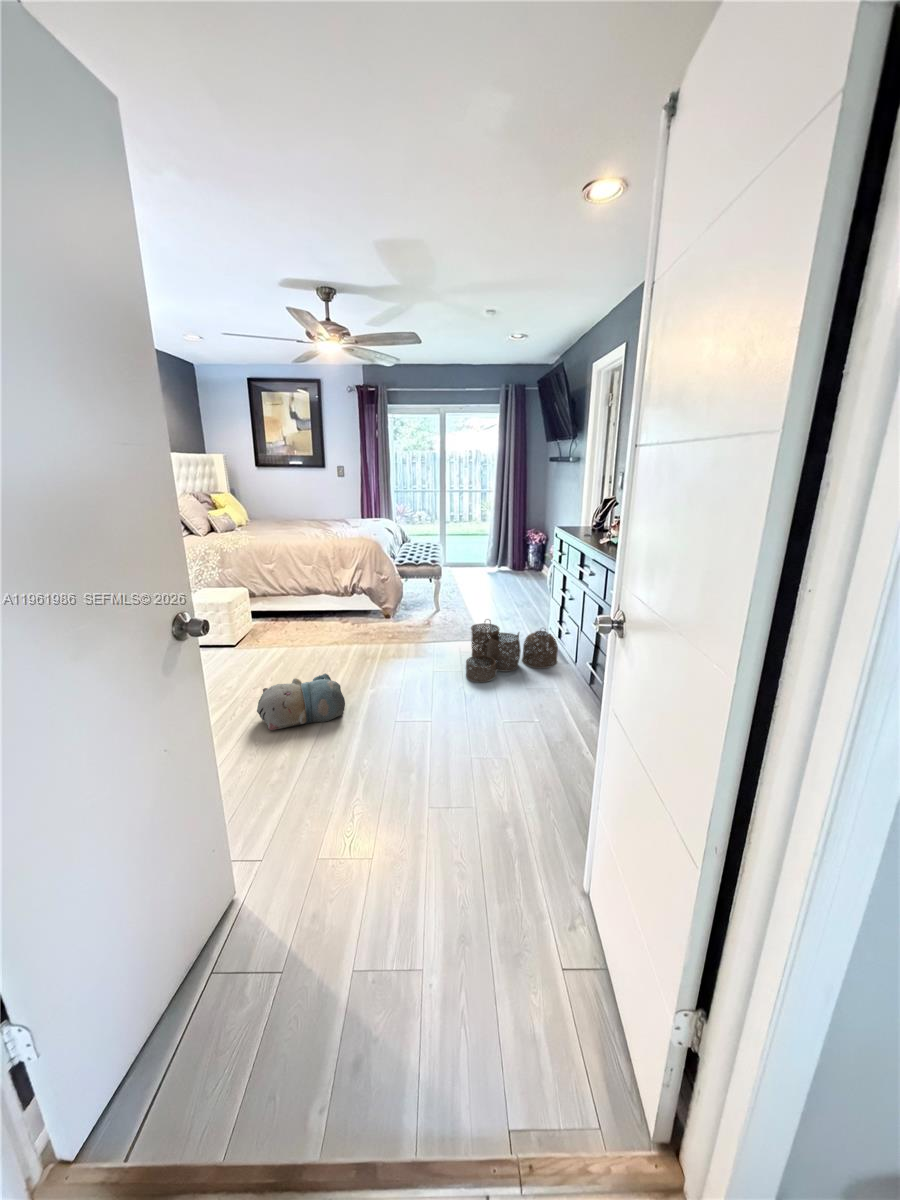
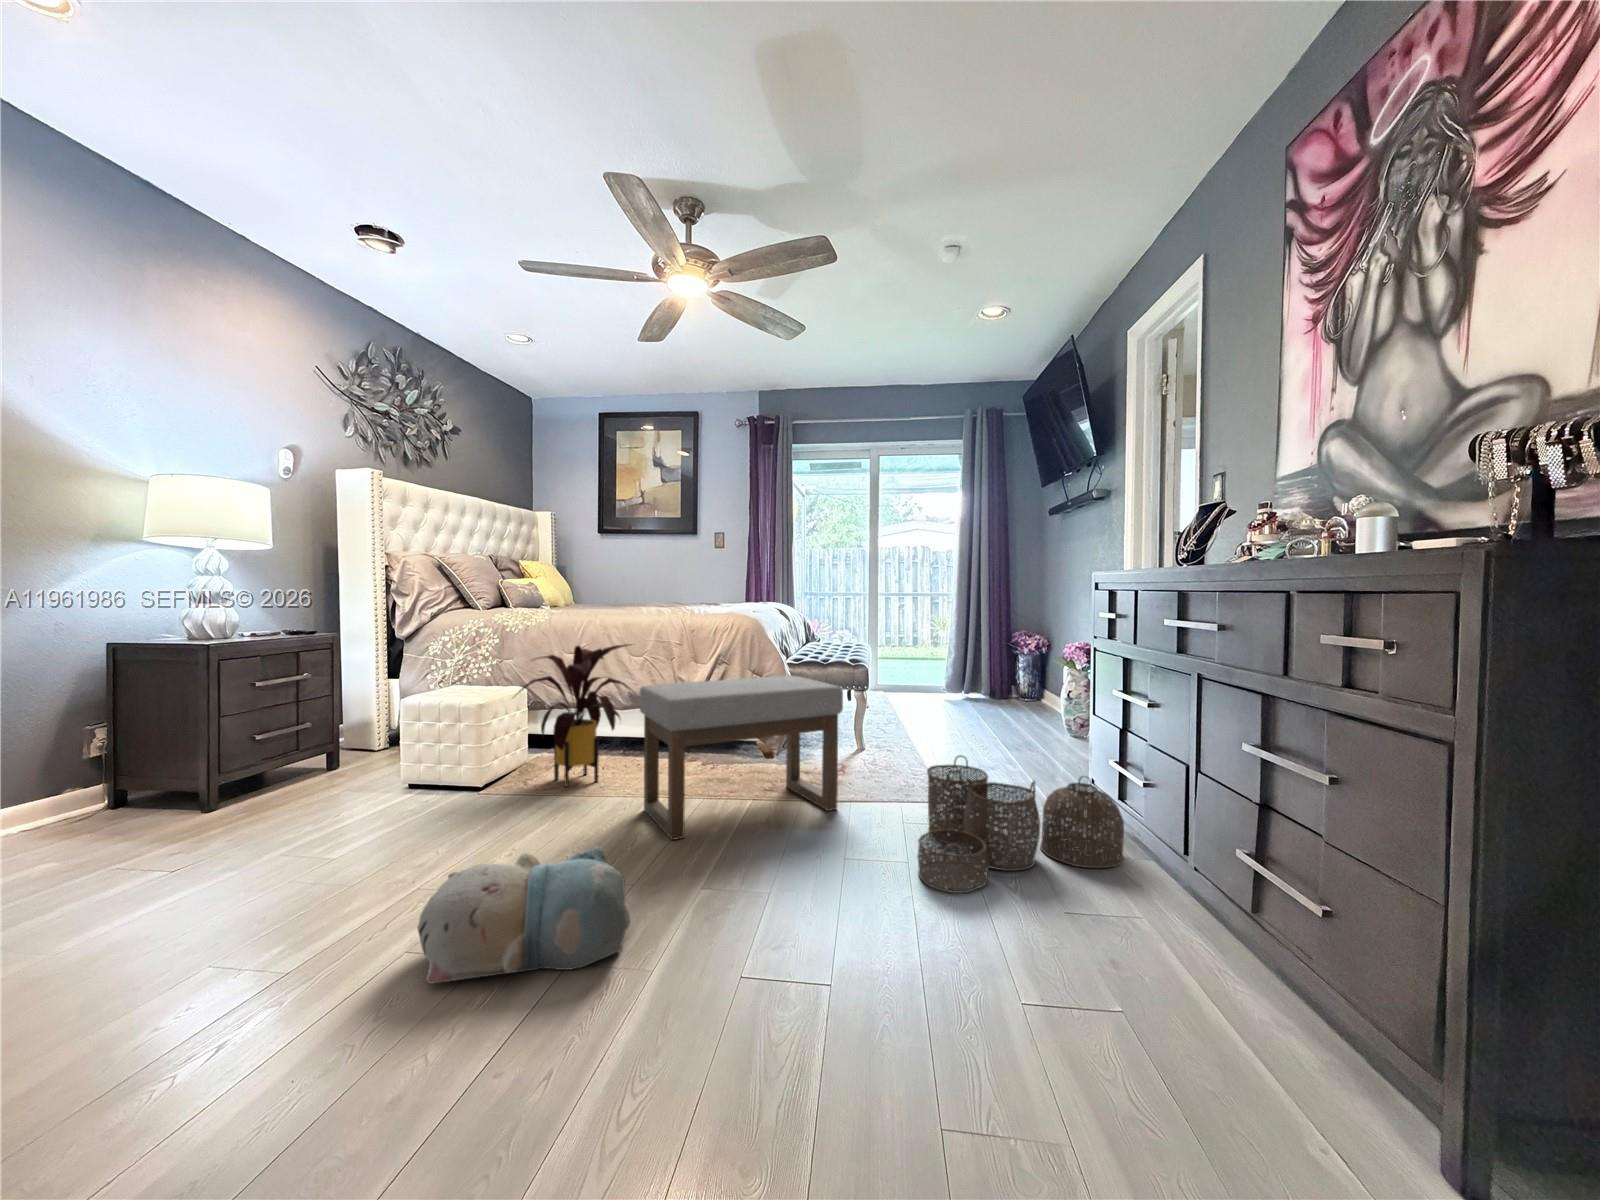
house plant: none [247,562,318,642] -> present [515,644,631,787]
ottoman: none [323,578,429,667] -> present [639,676,843,840]

